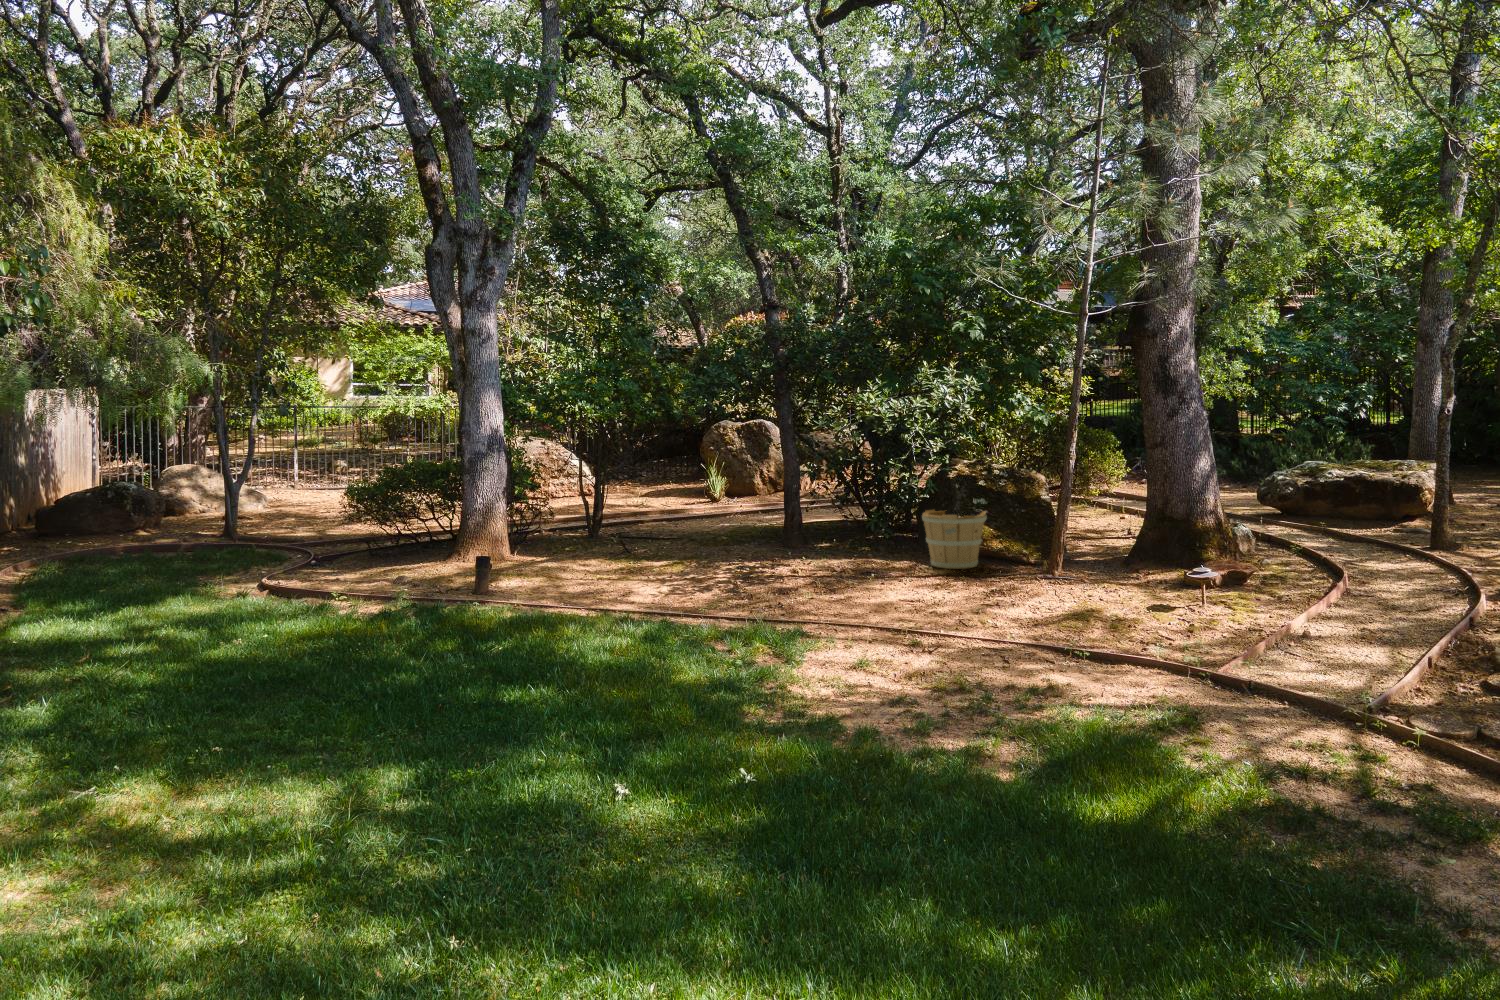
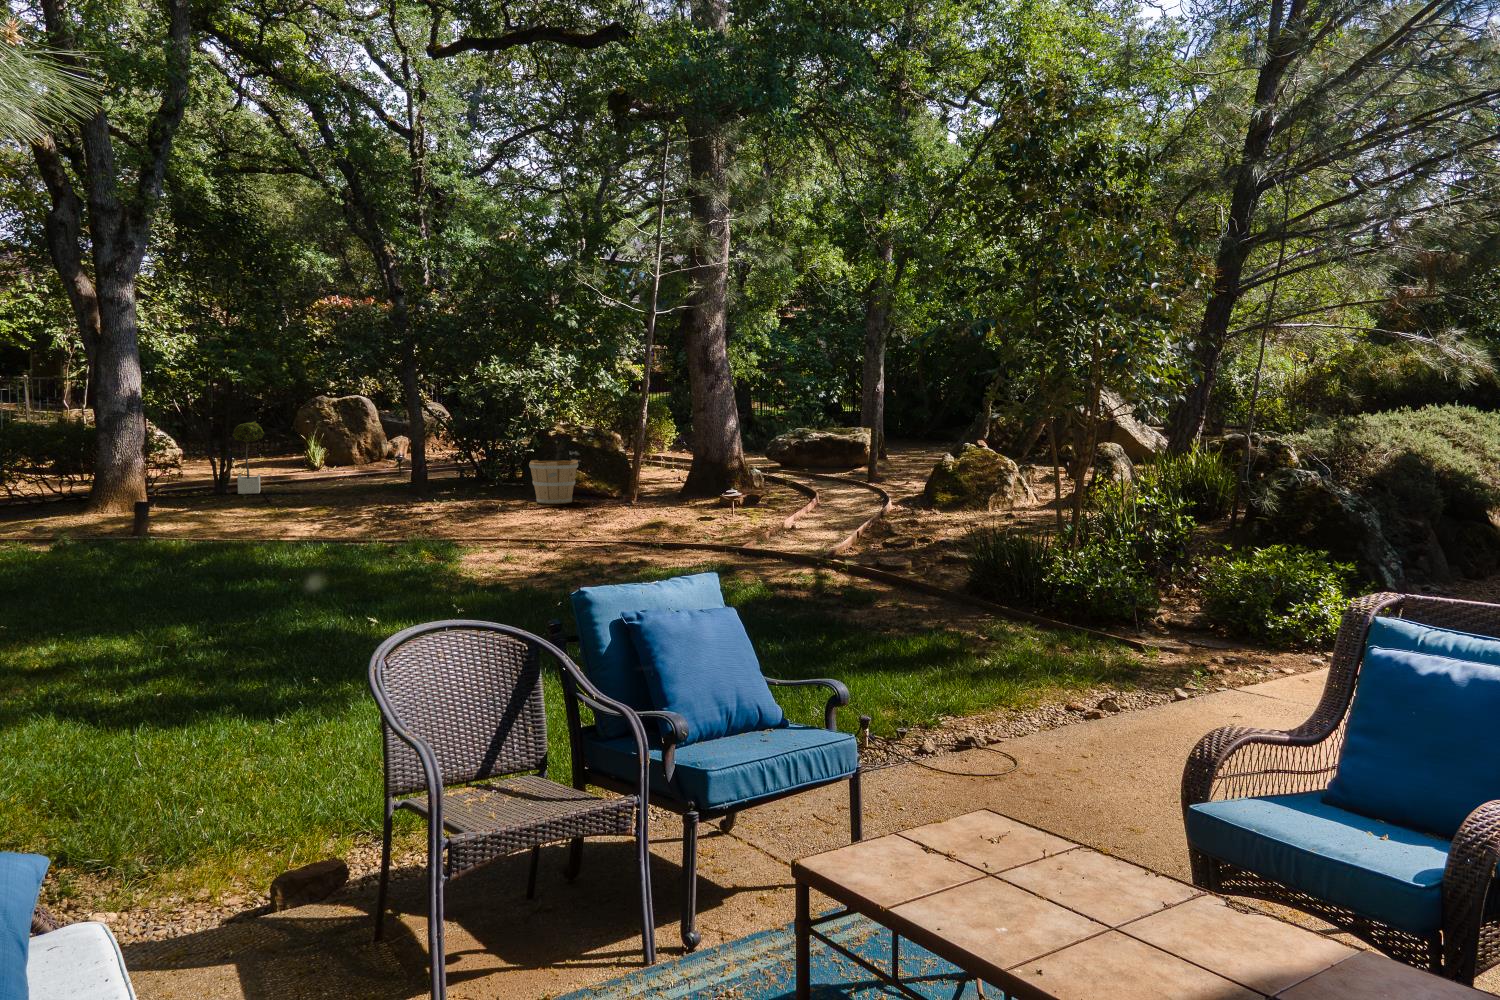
potted tree: none [603,456,636,538] -> present [232,421,264,494]

